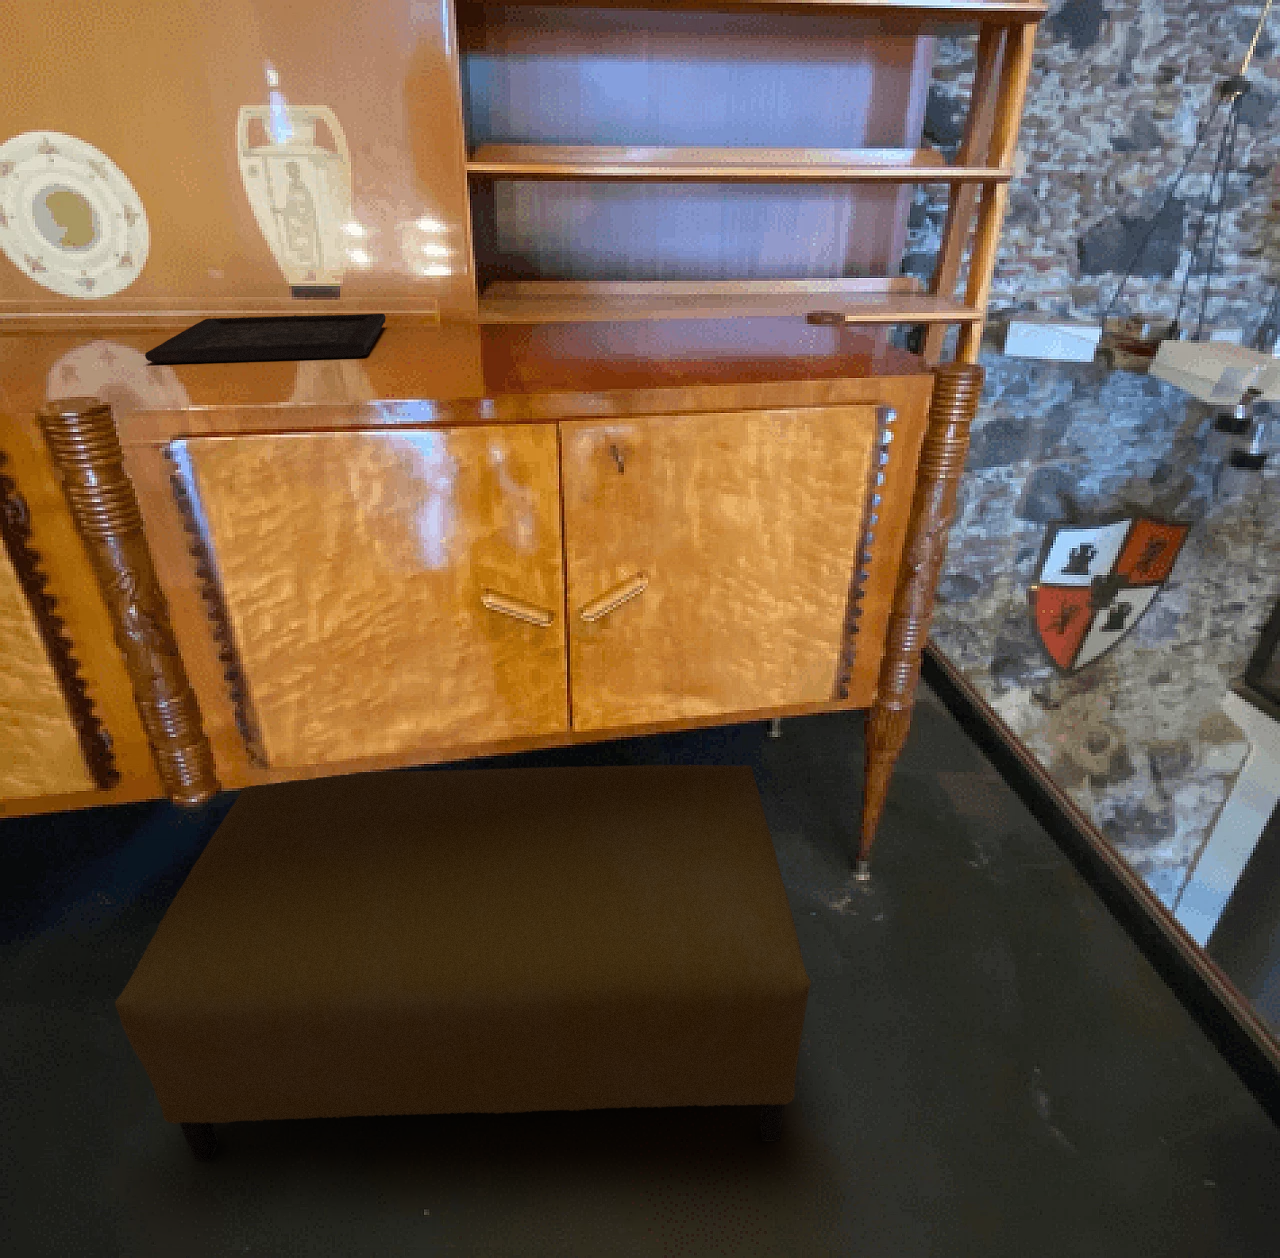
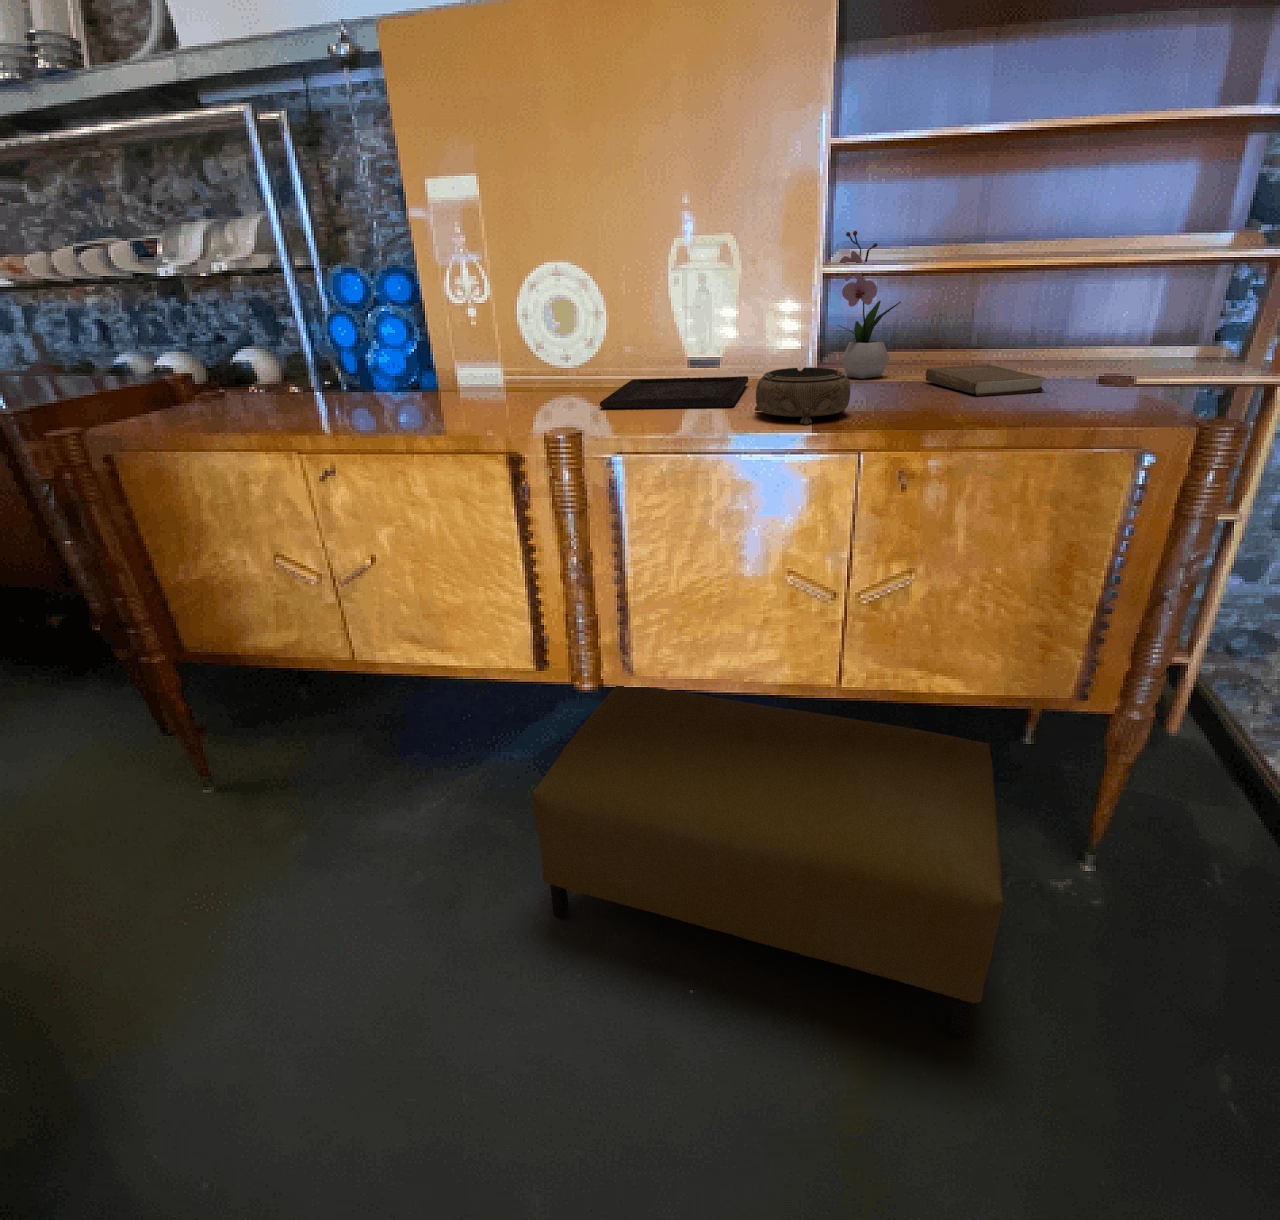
flower arrangement: none [489,113,575,317] -> present [838,231,901,379]
decorative bowl: none [396,297,532,380] -> present [754,367,850,425]
book: none [617,298,758,336] -> present [926,364,1046,396]

